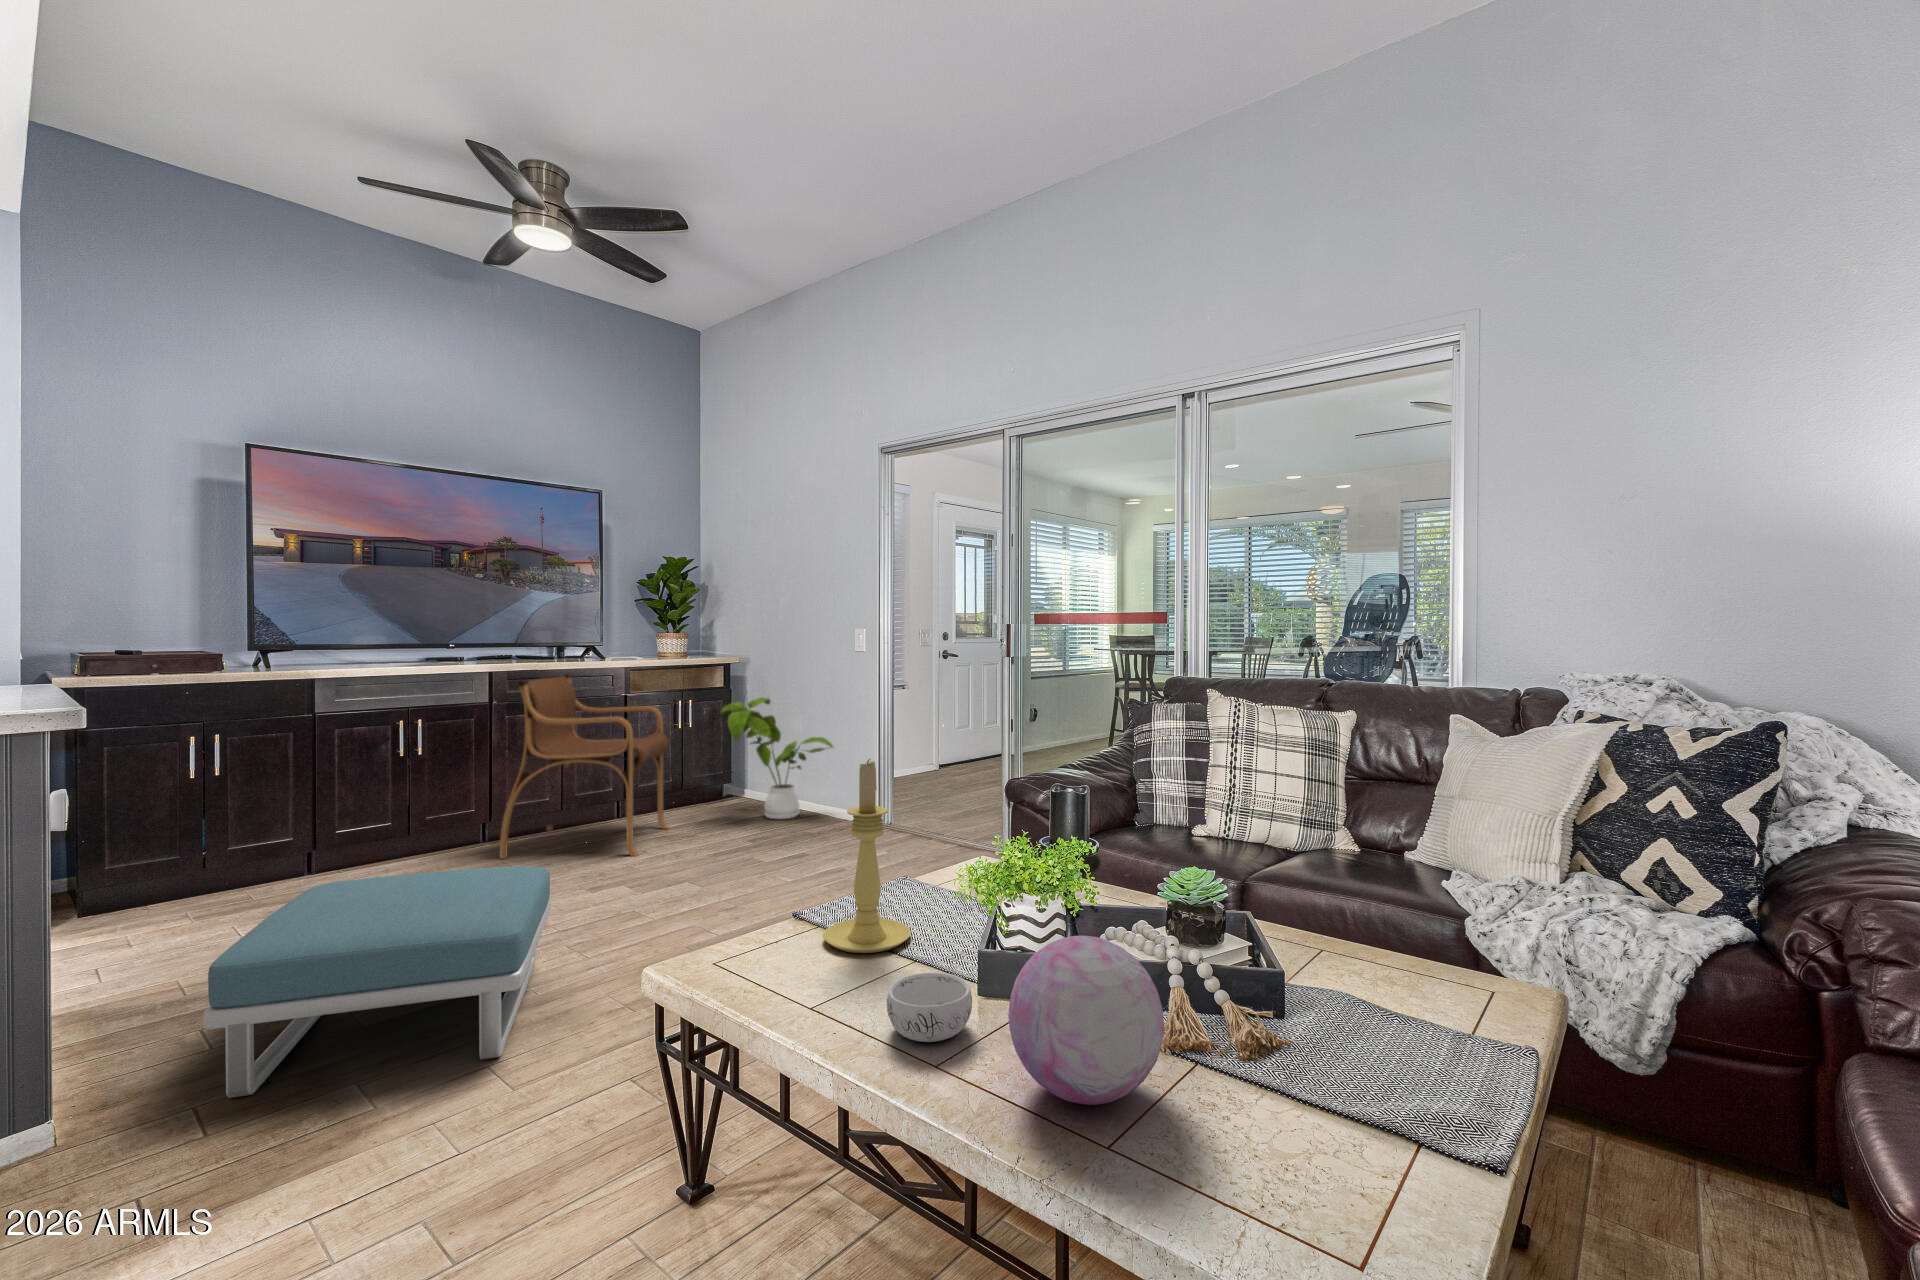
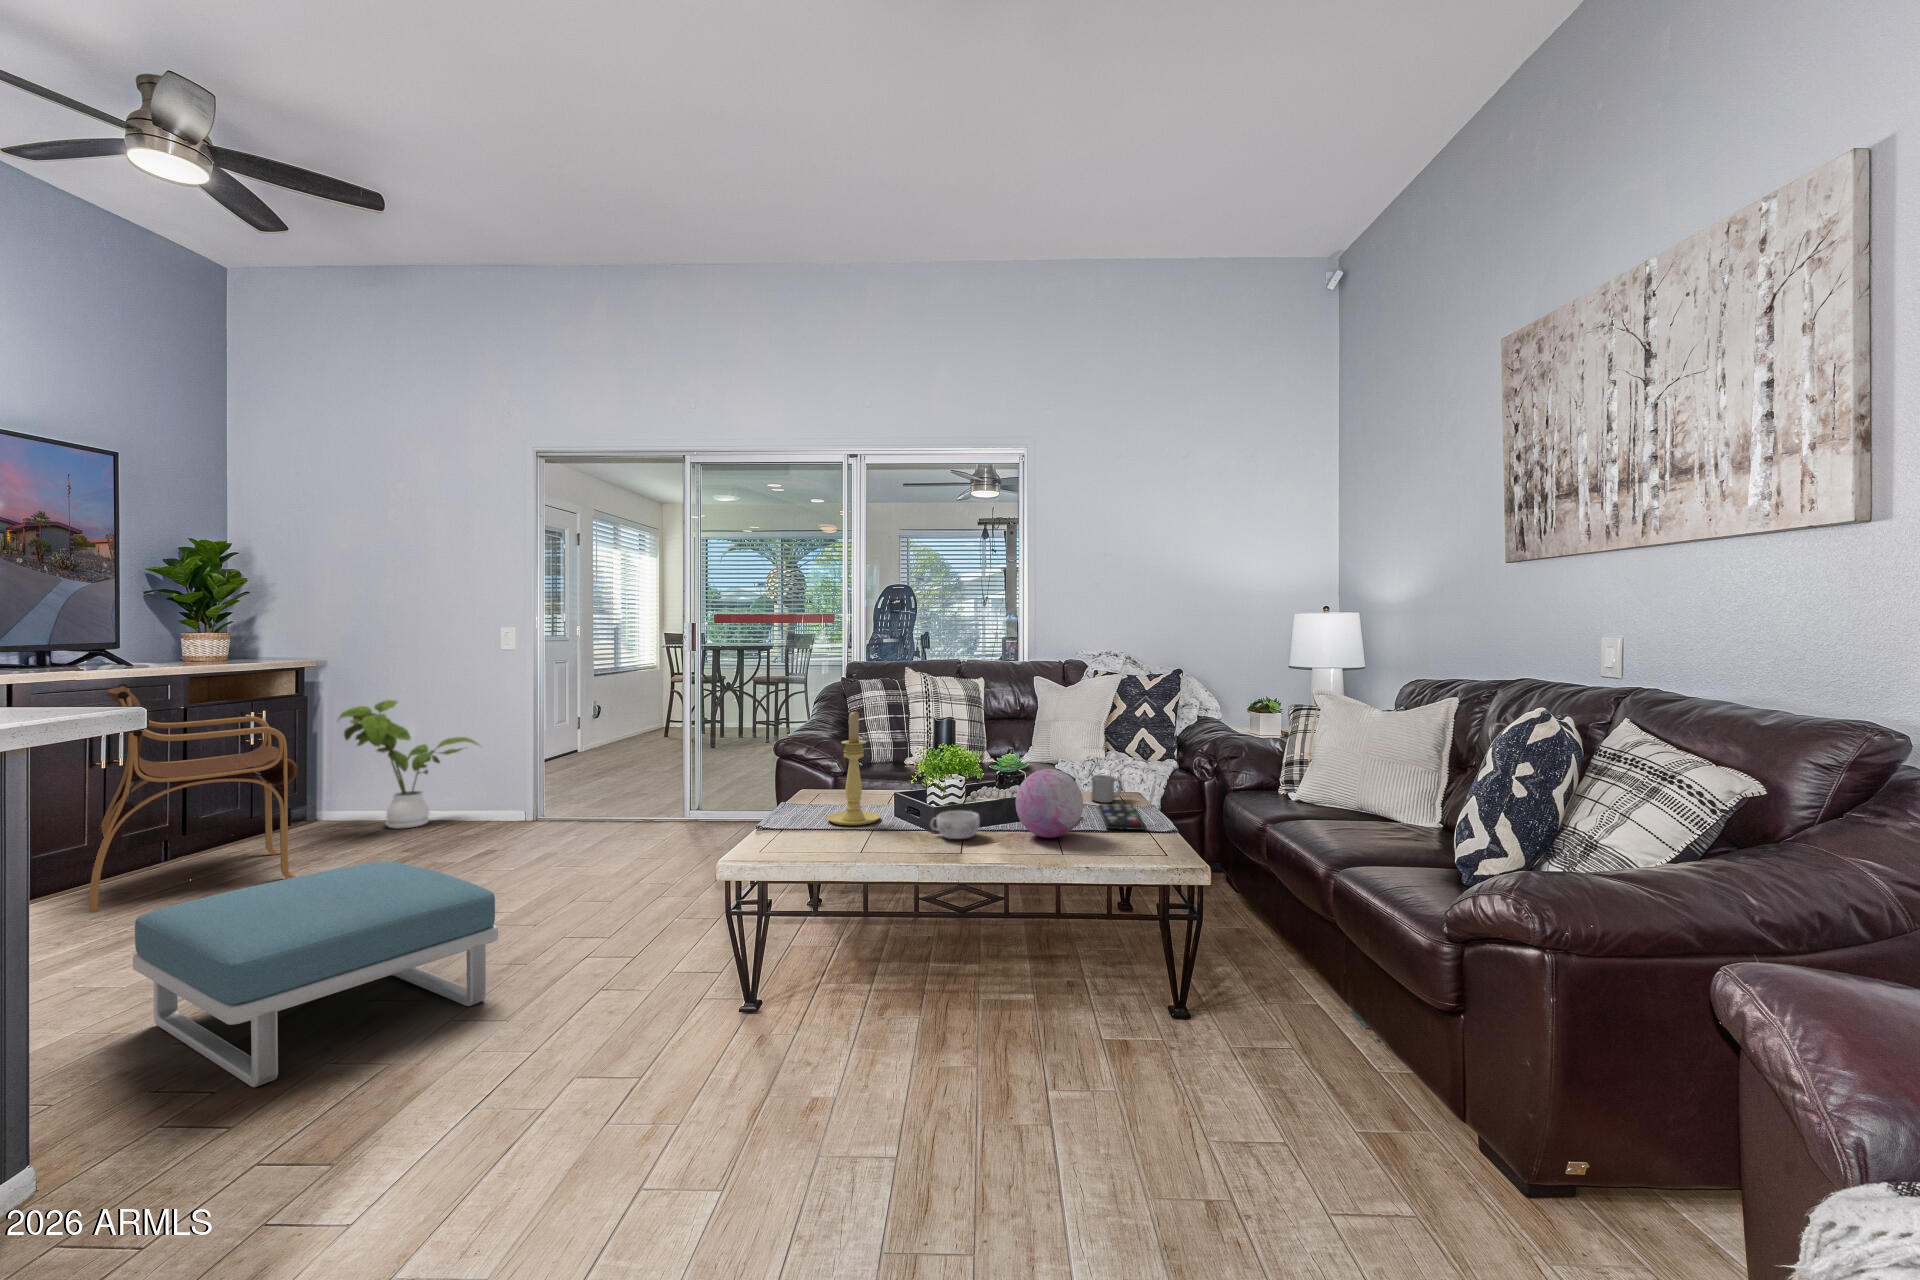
mug: none [1350,946,1435,1019] -> present [1091,775,1122,803]
remote control: none [1251,1019,1421,1152] -> present [1099,803,1144,830]

